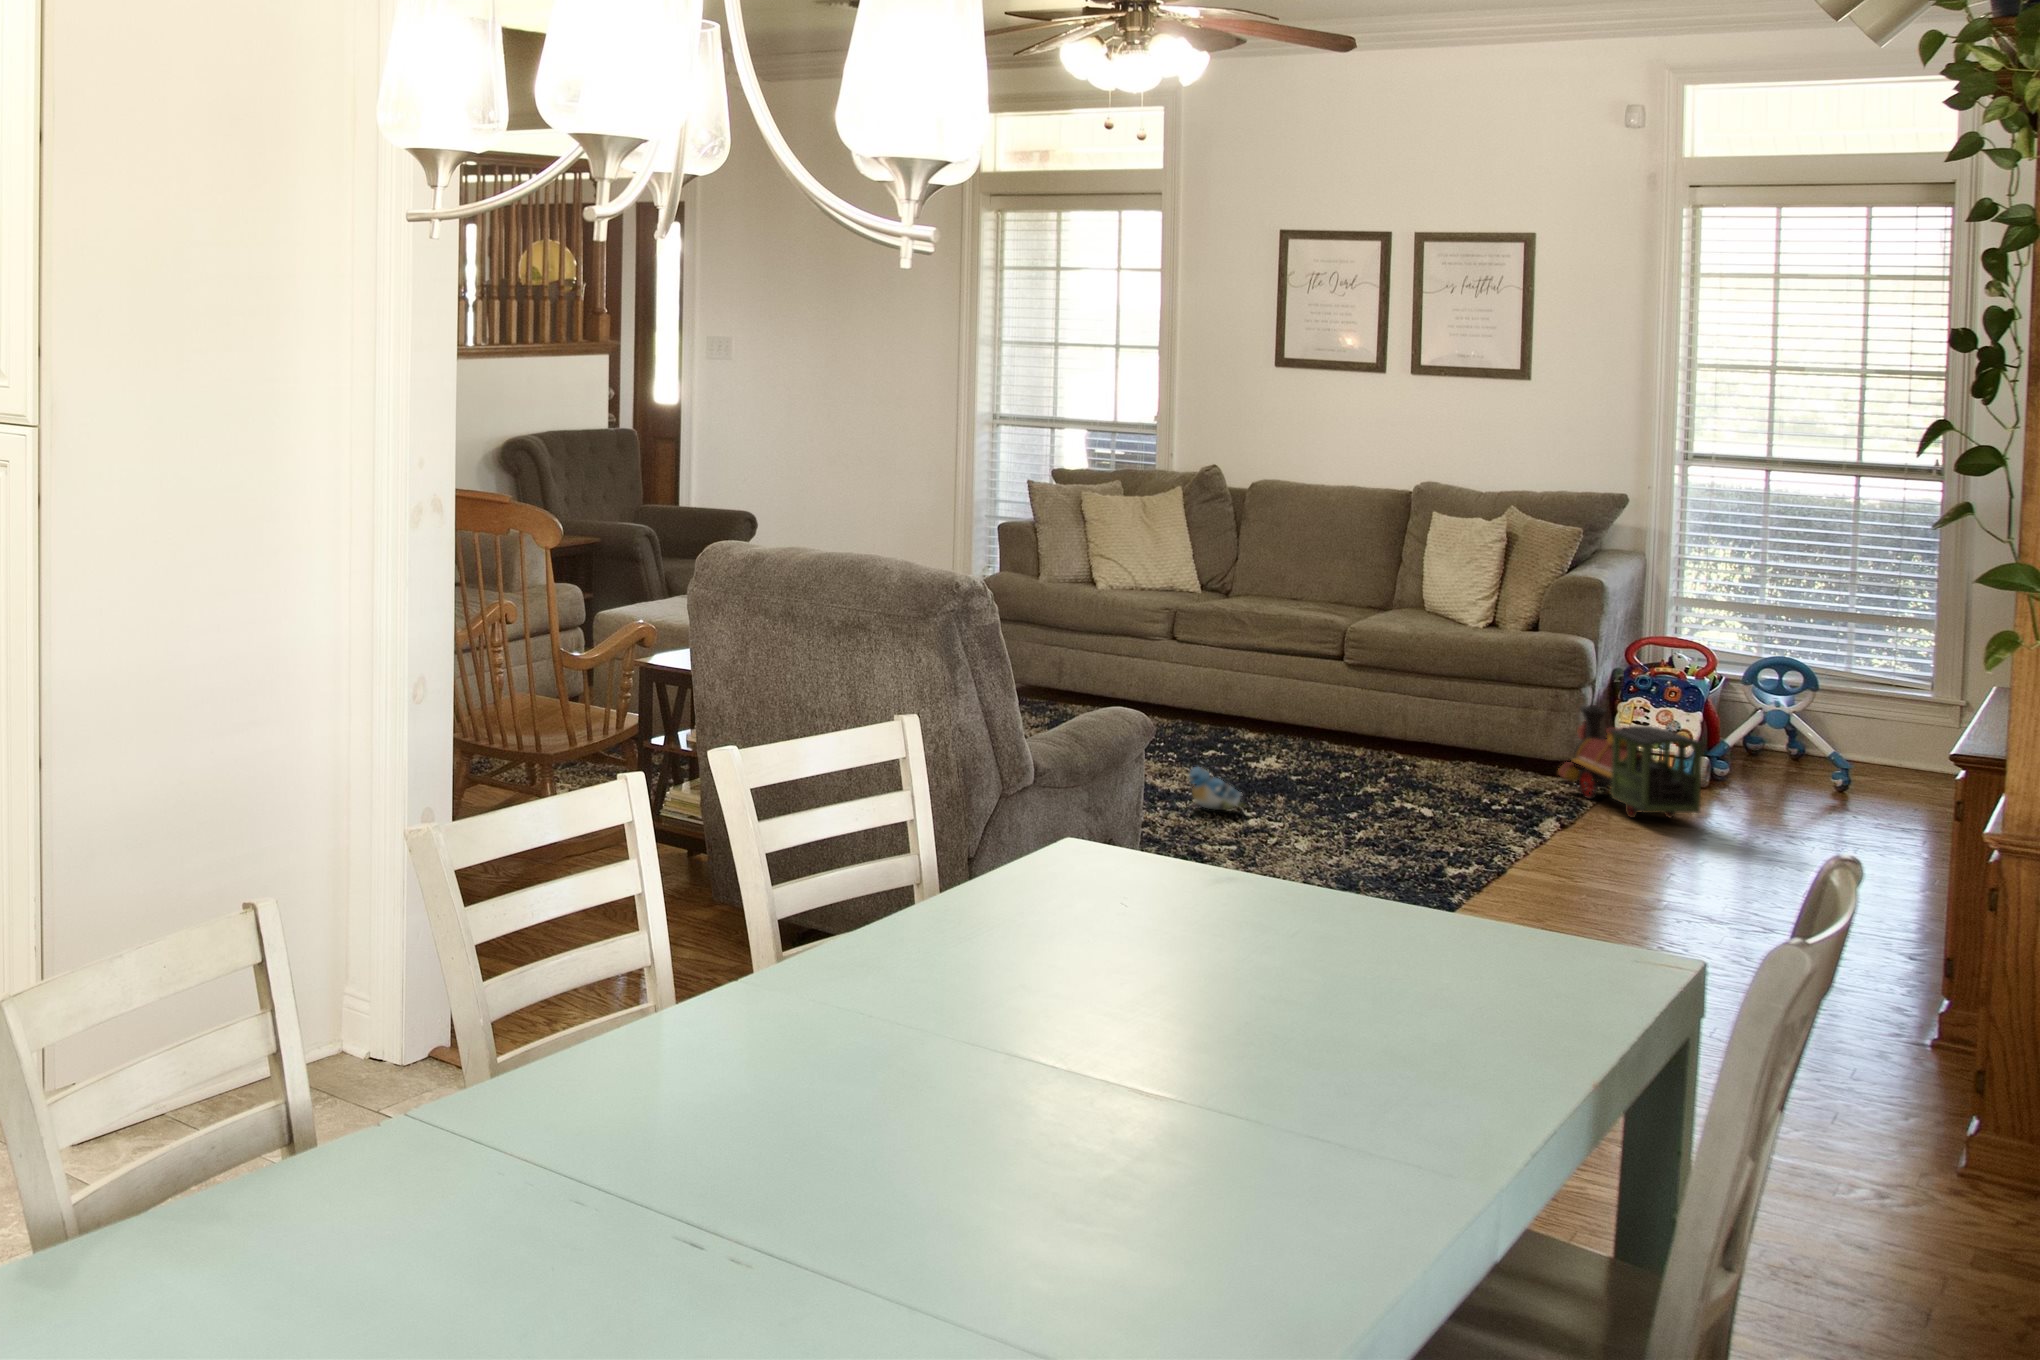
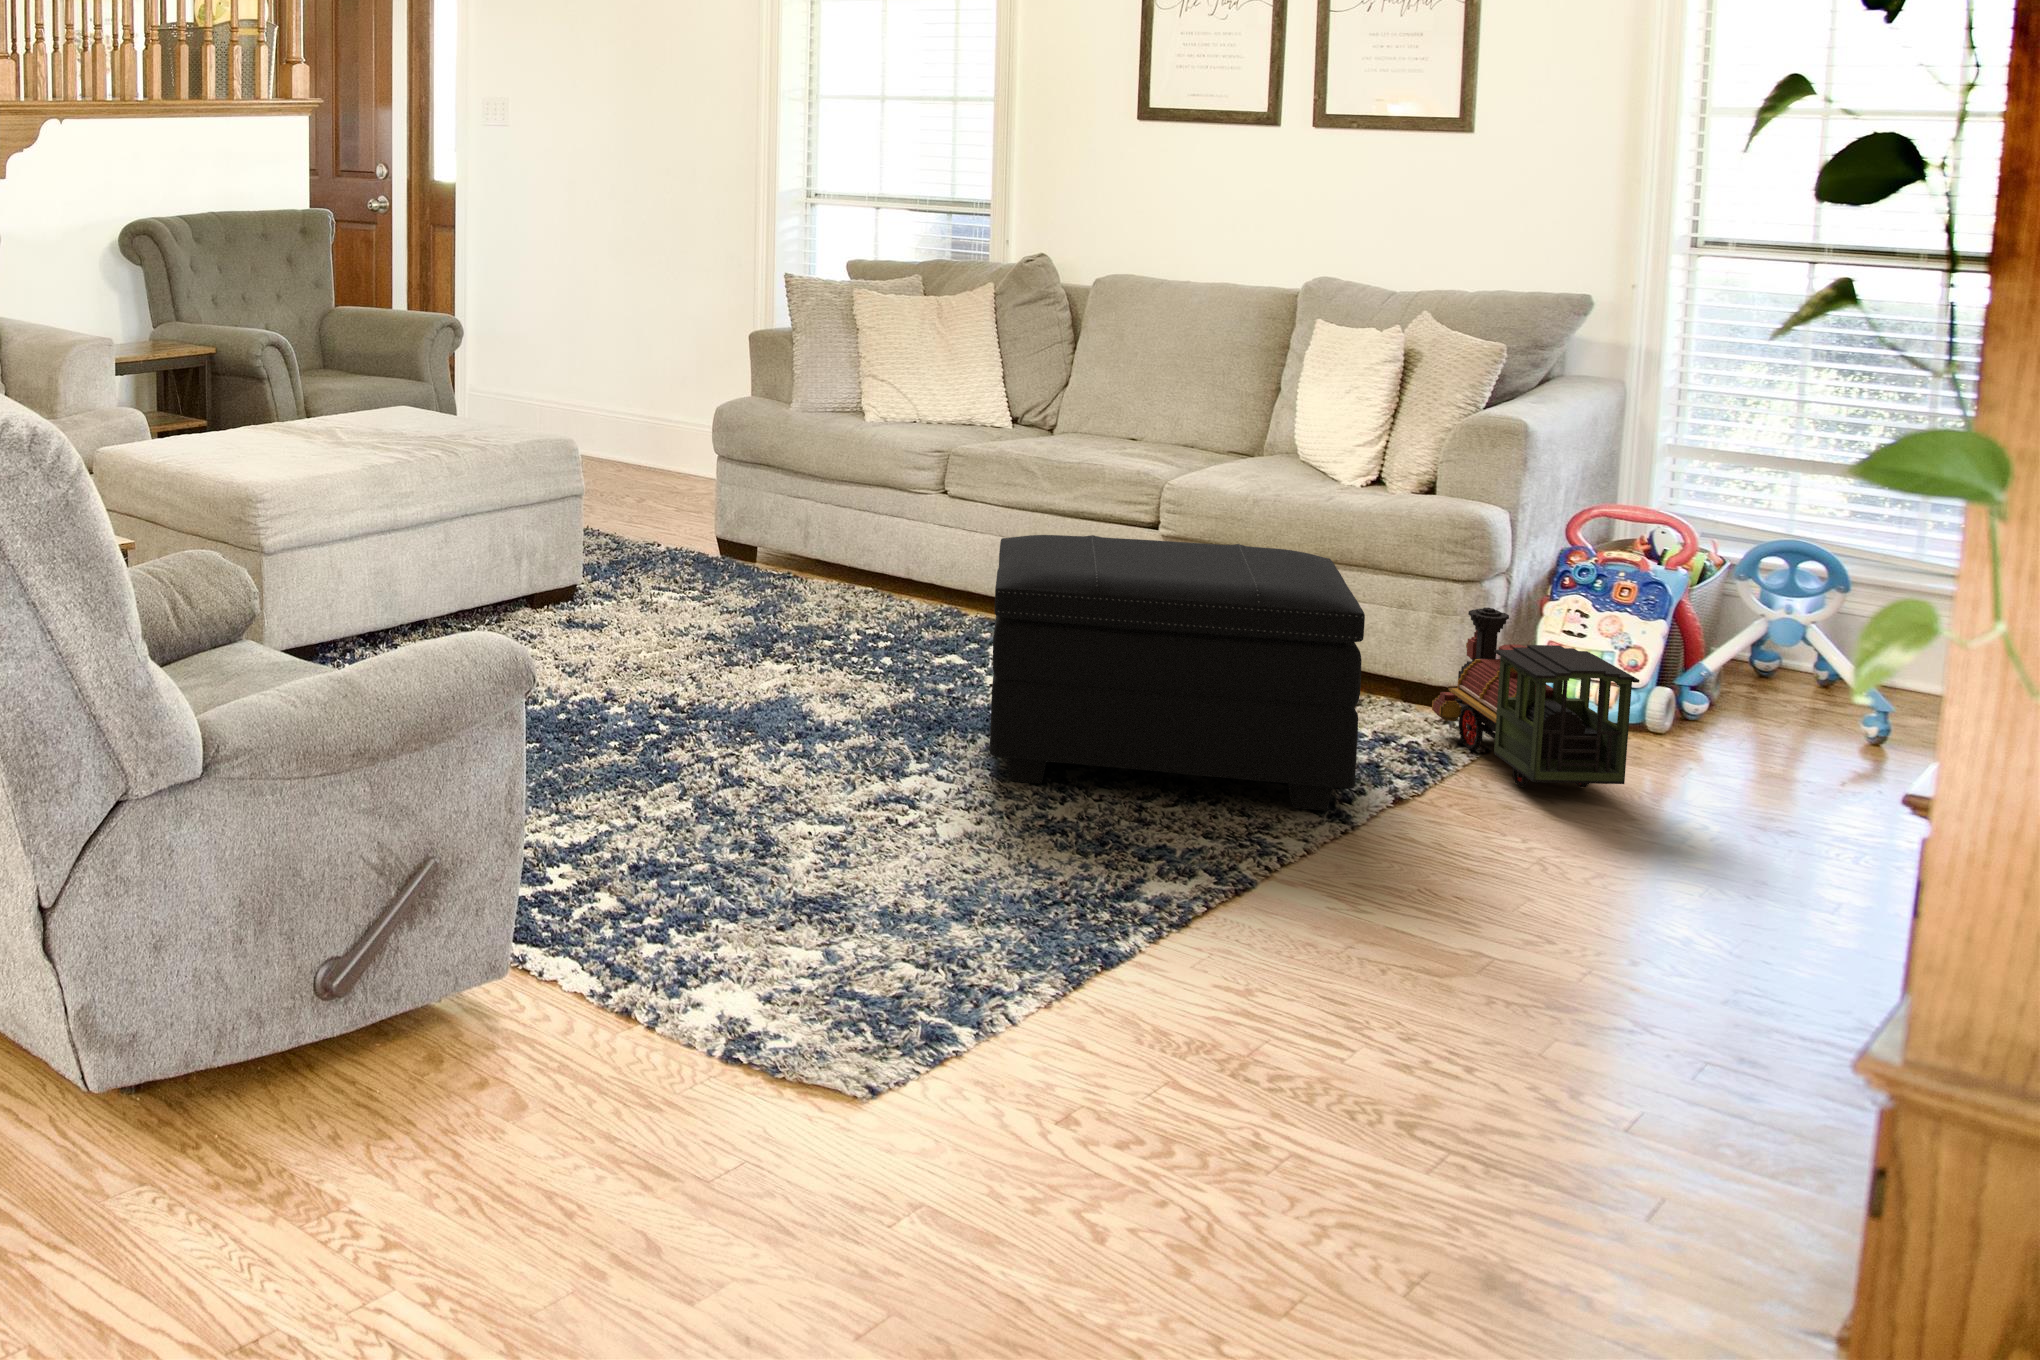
footstool: none [1272,662,1543,832] -> present [990,535,1365,811]
plush toy: present [1188,767,1245,810] -> none [834,696,917,761]

